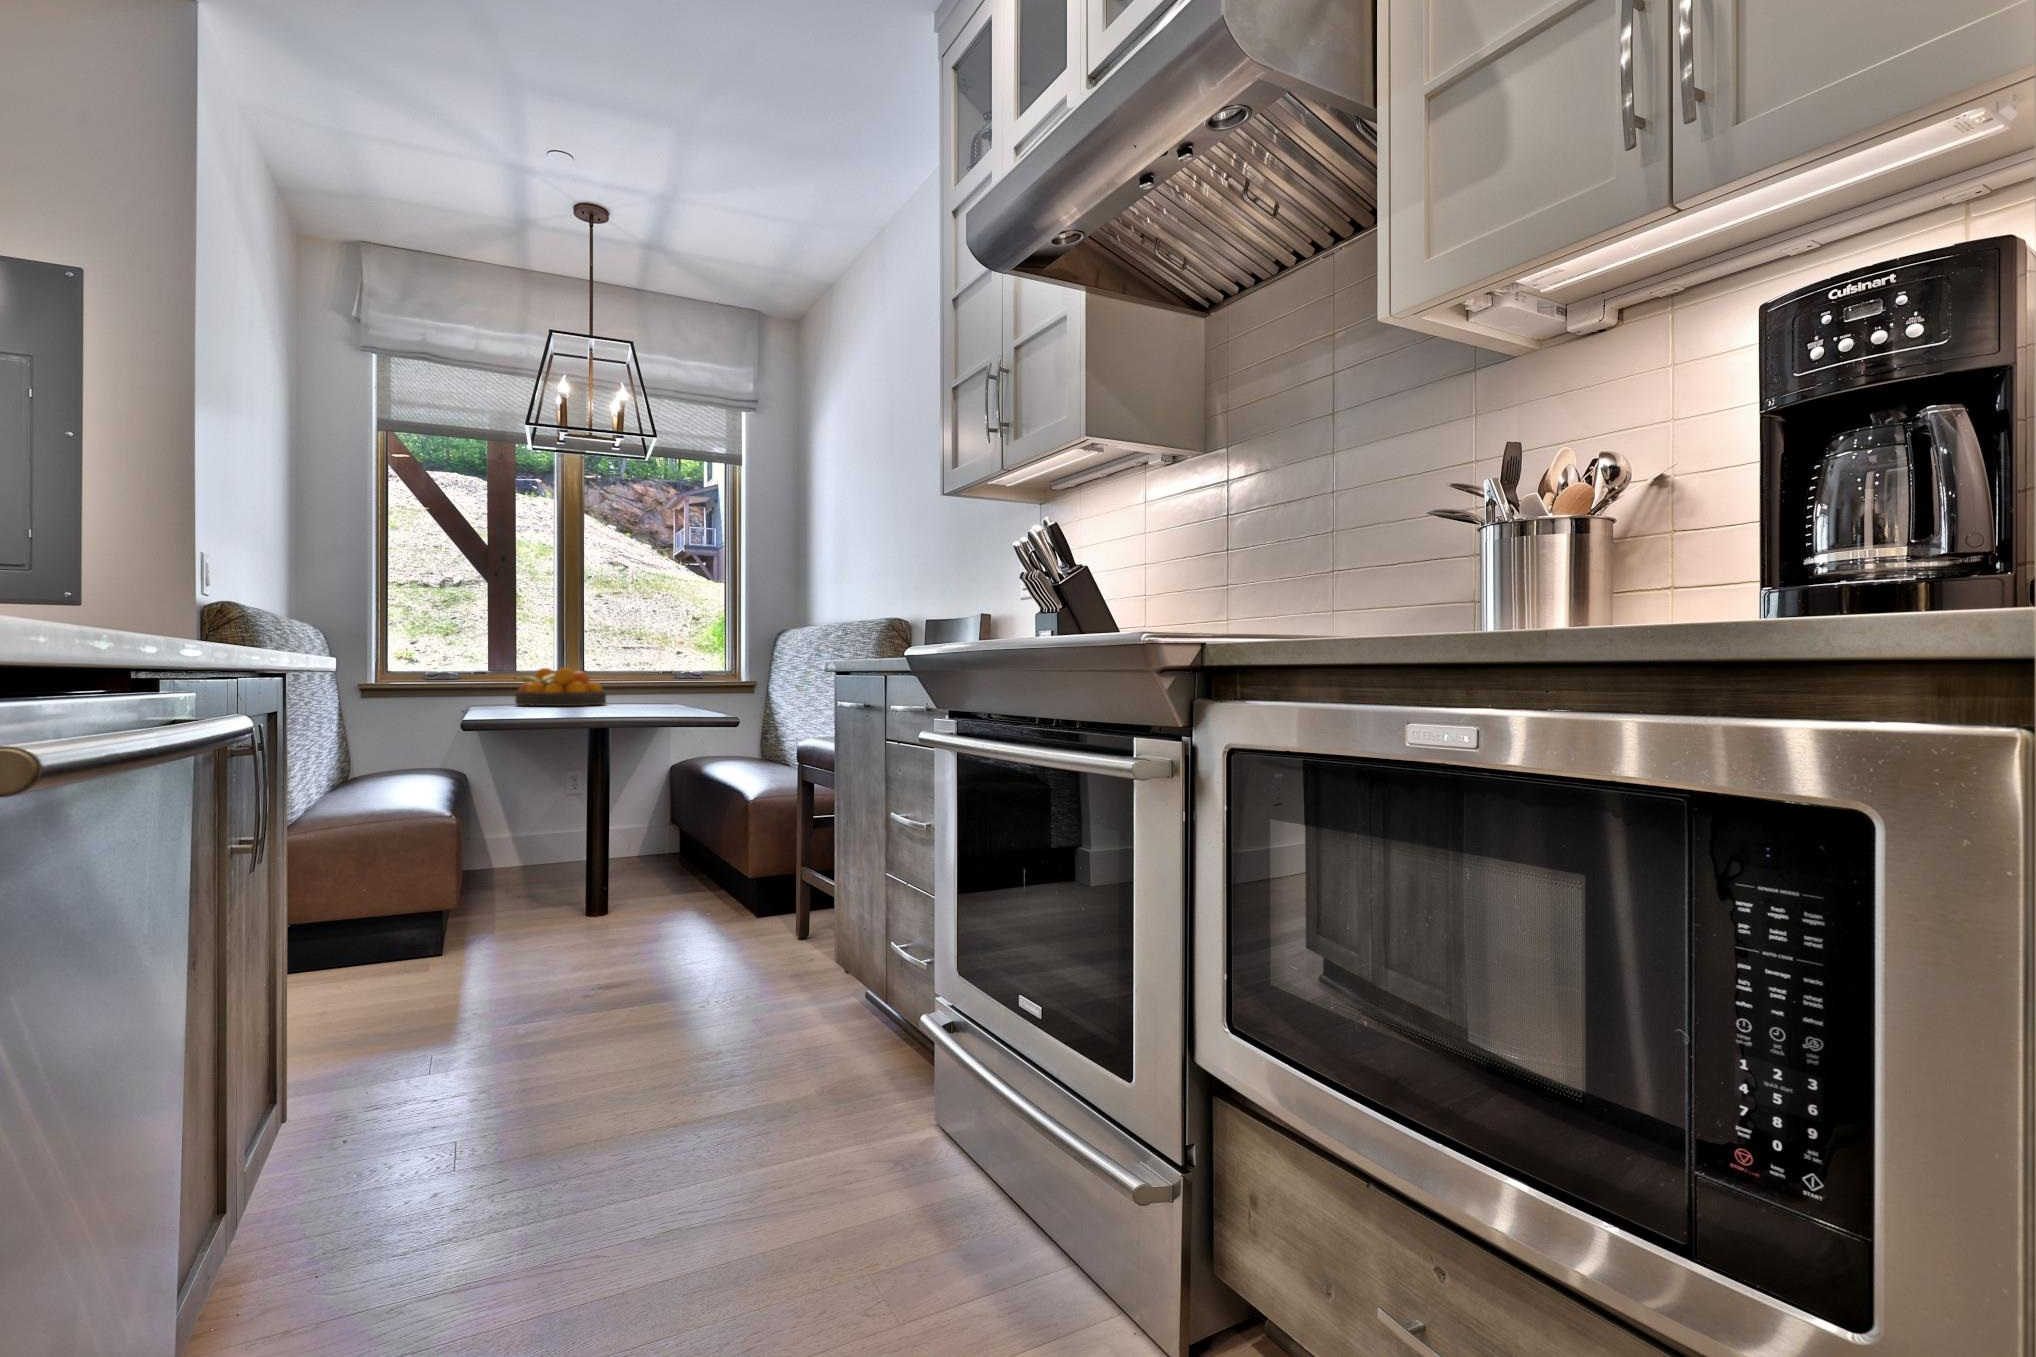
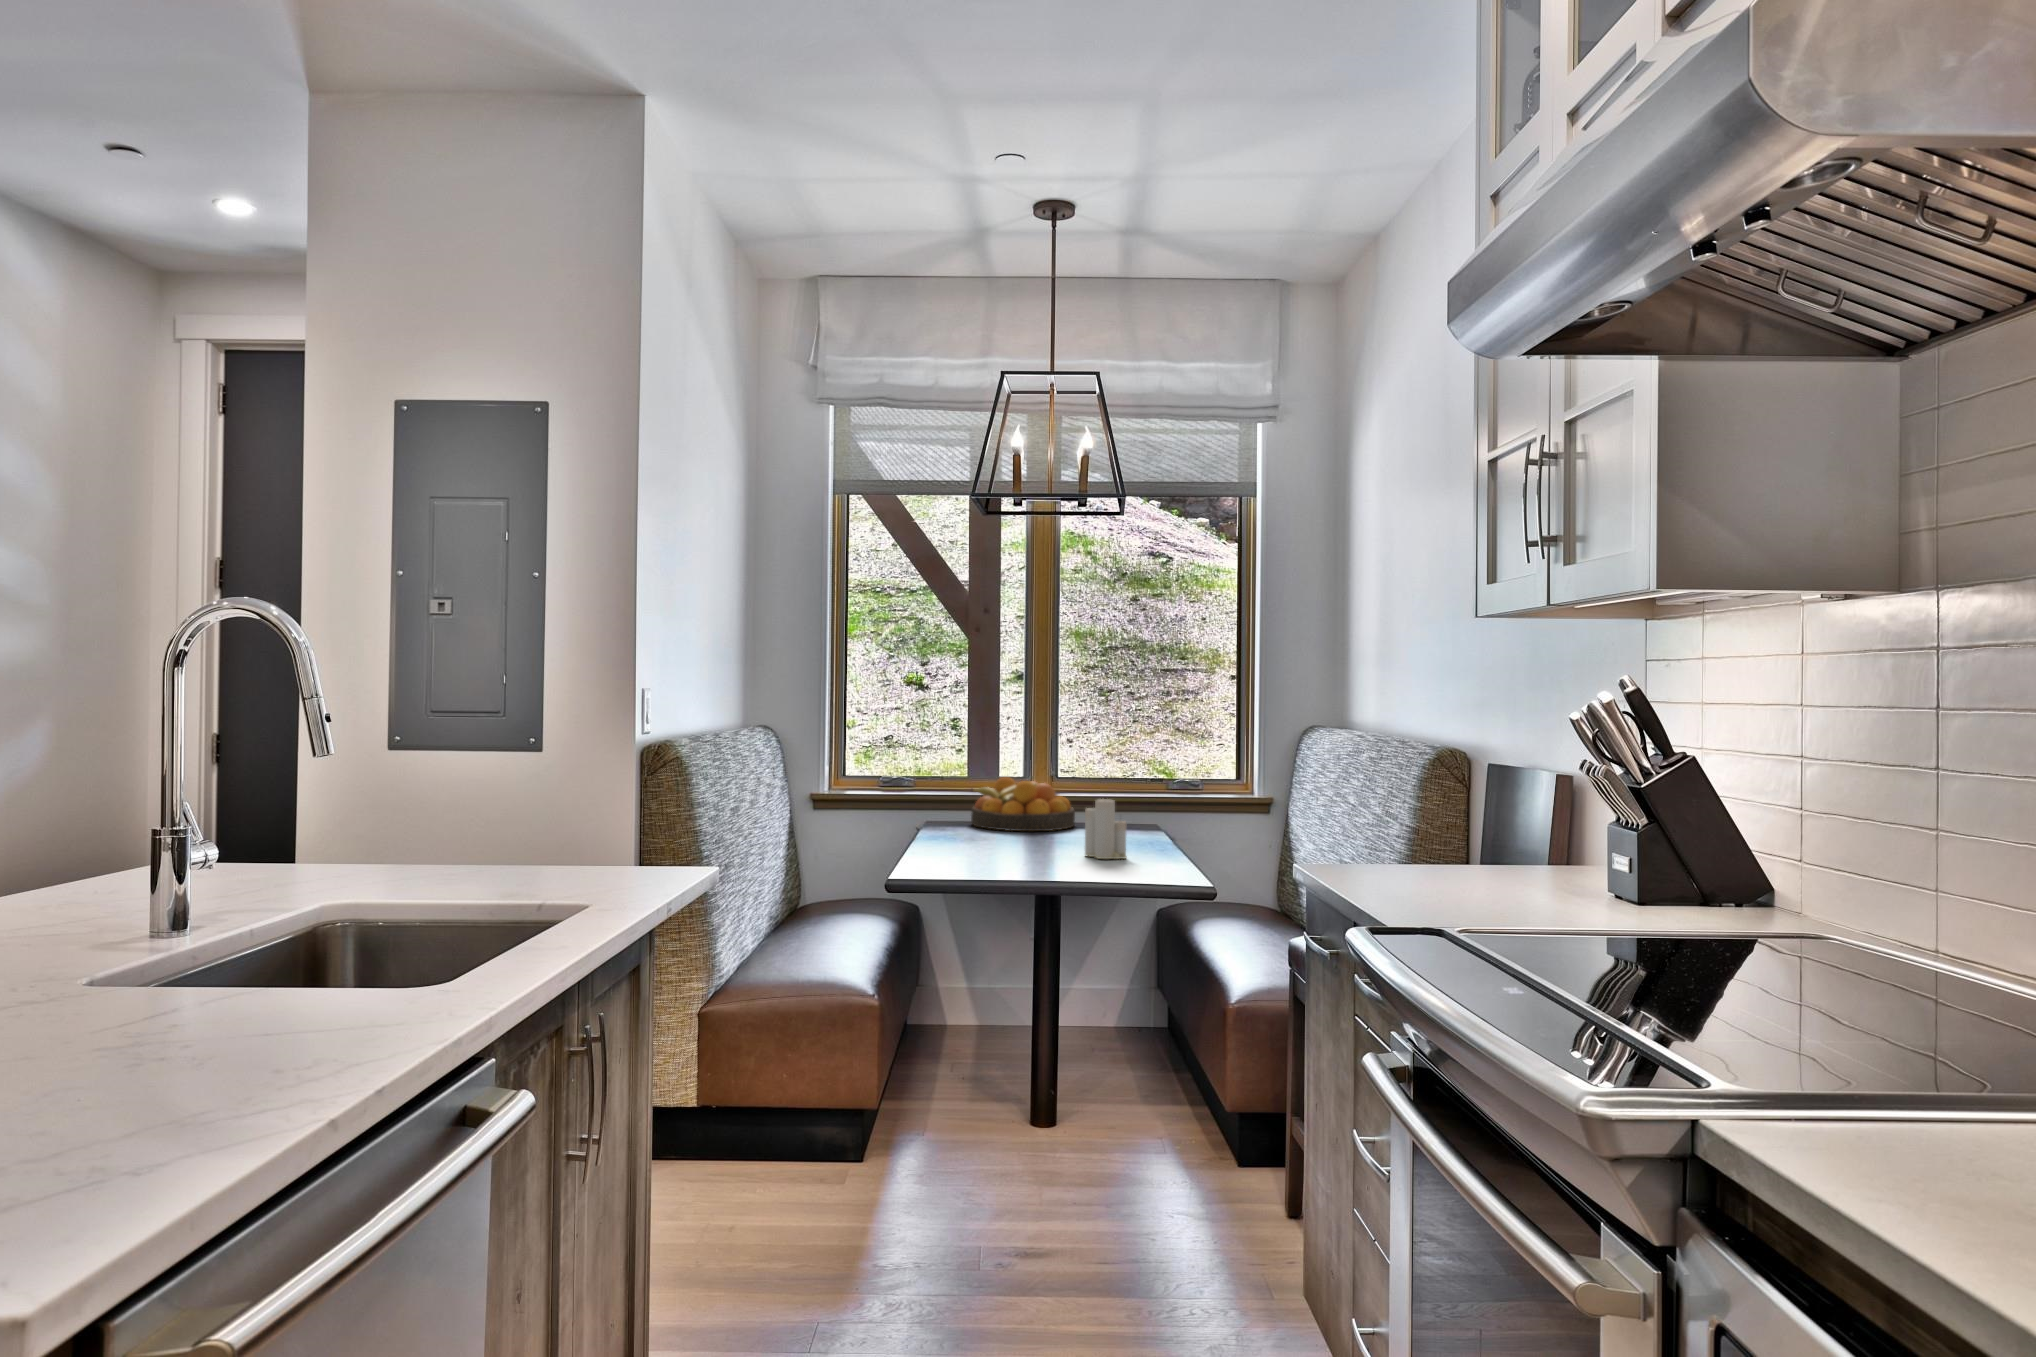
candle: none [622,662,656,710] -> present [1085,799,1126,859]

